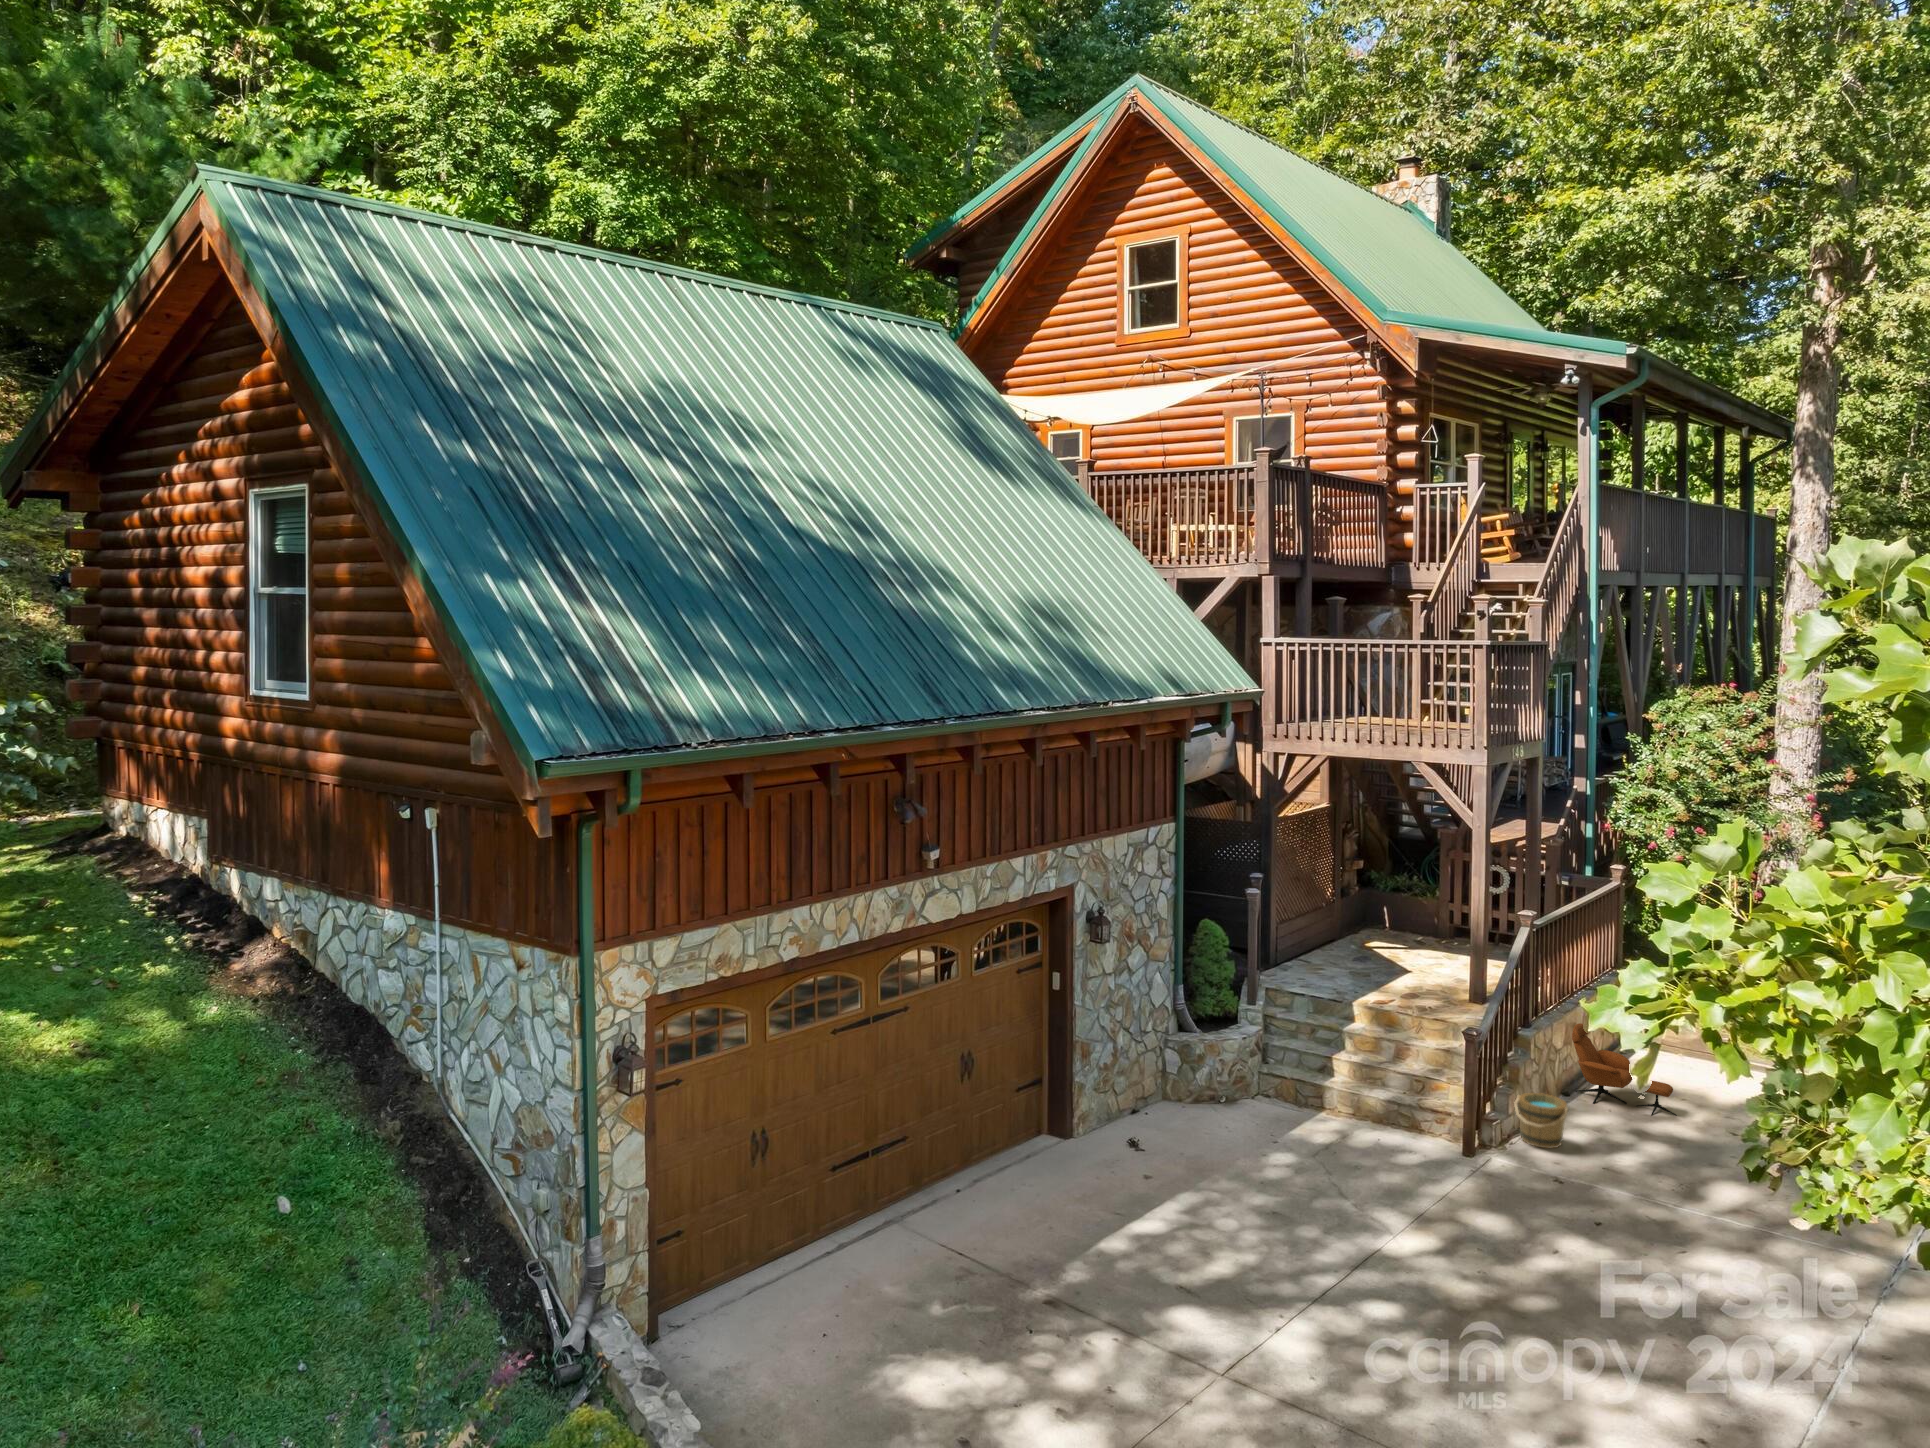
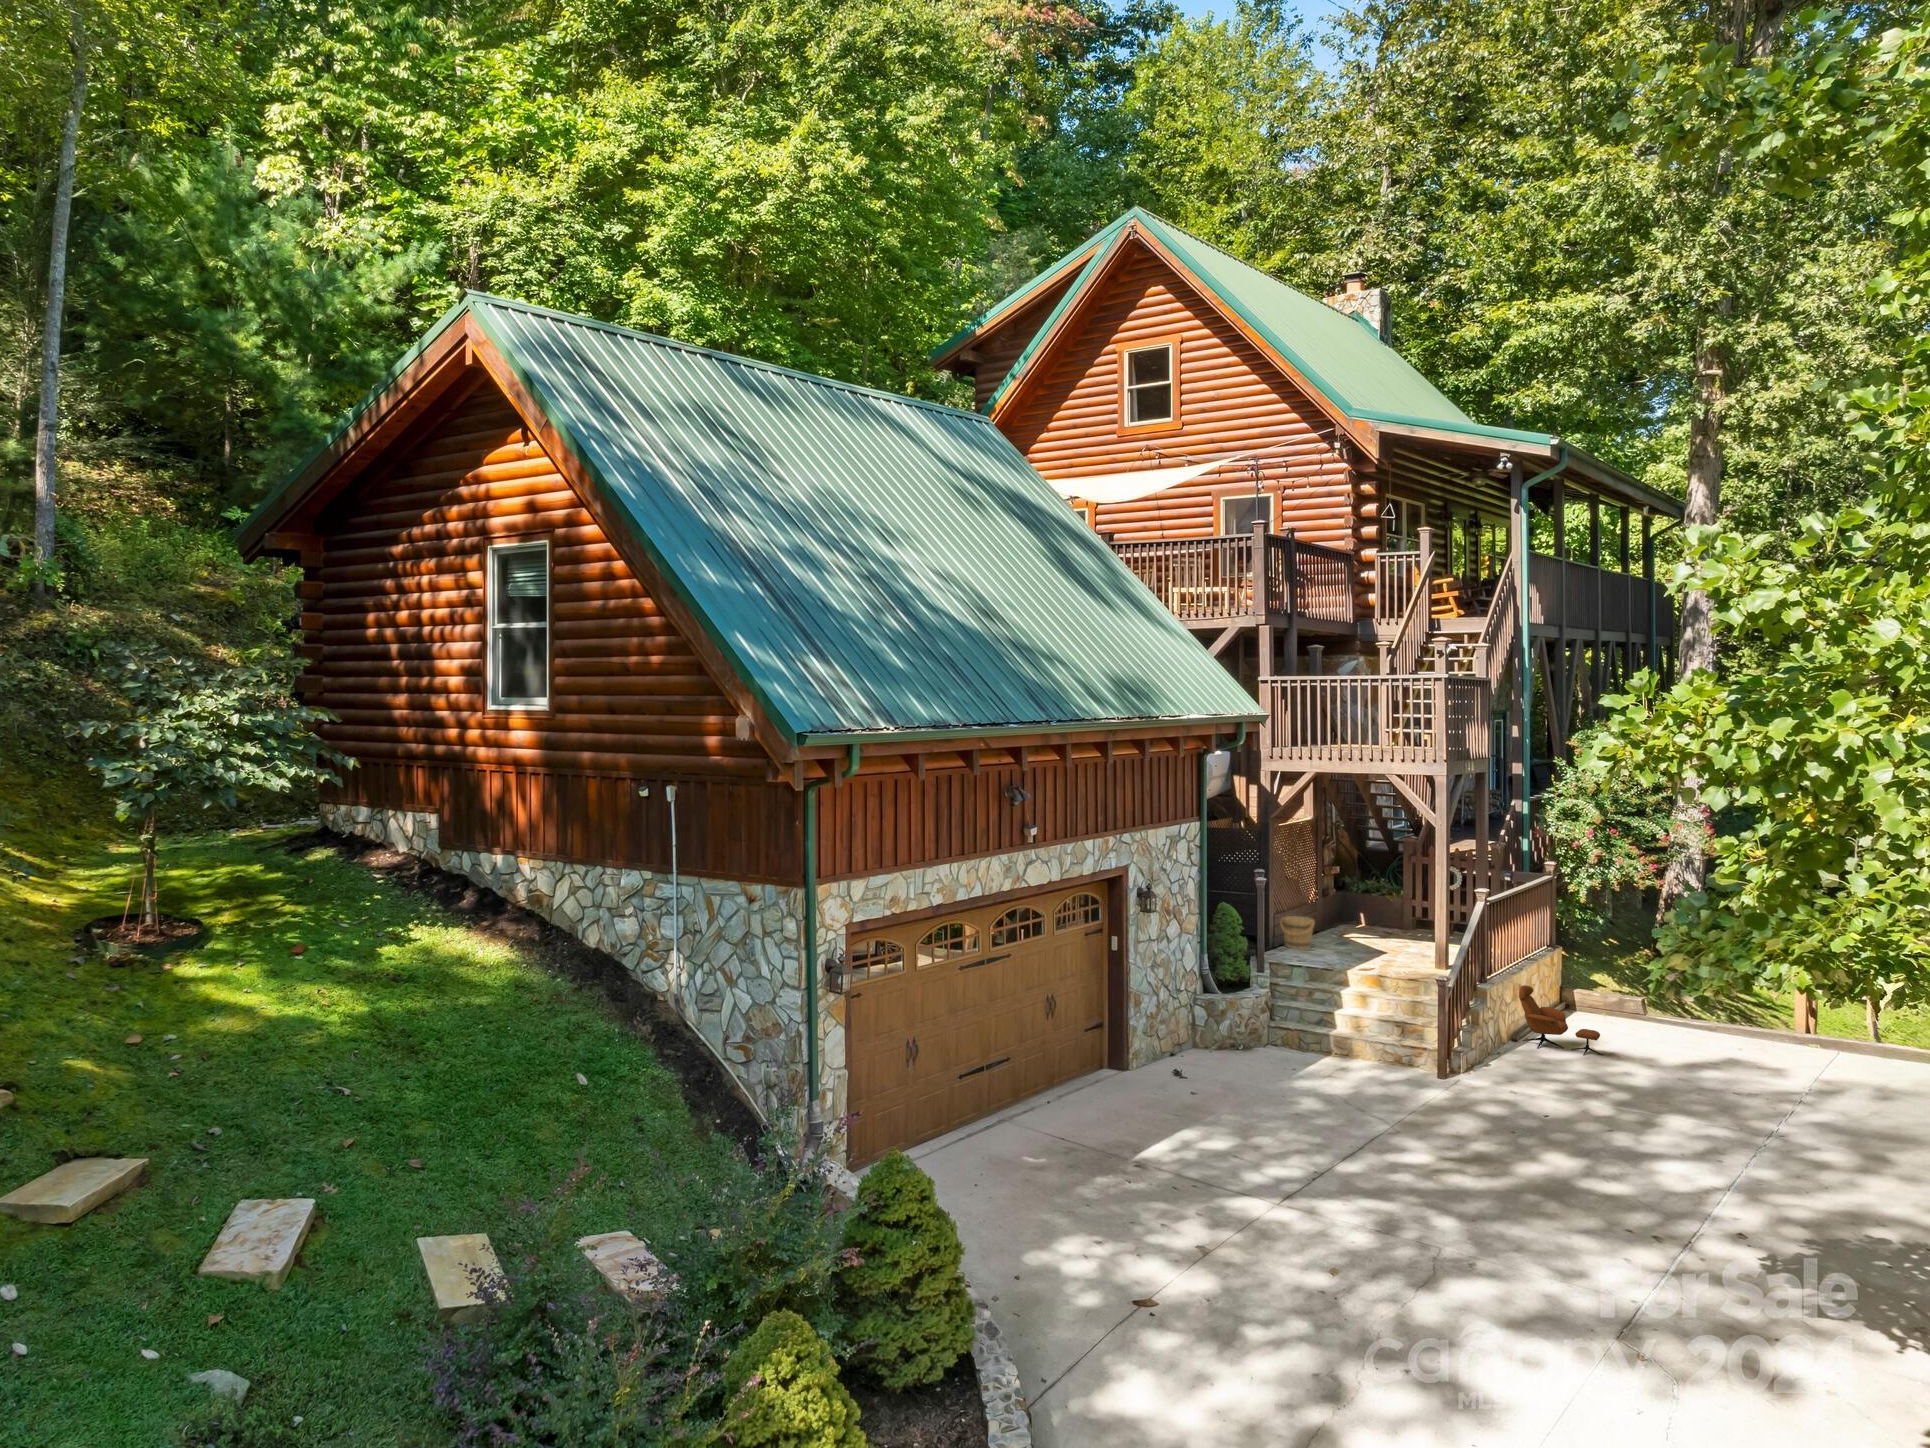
bucket: present [1514,1093,1569,1148] -> present [1280,916,1315,949]

